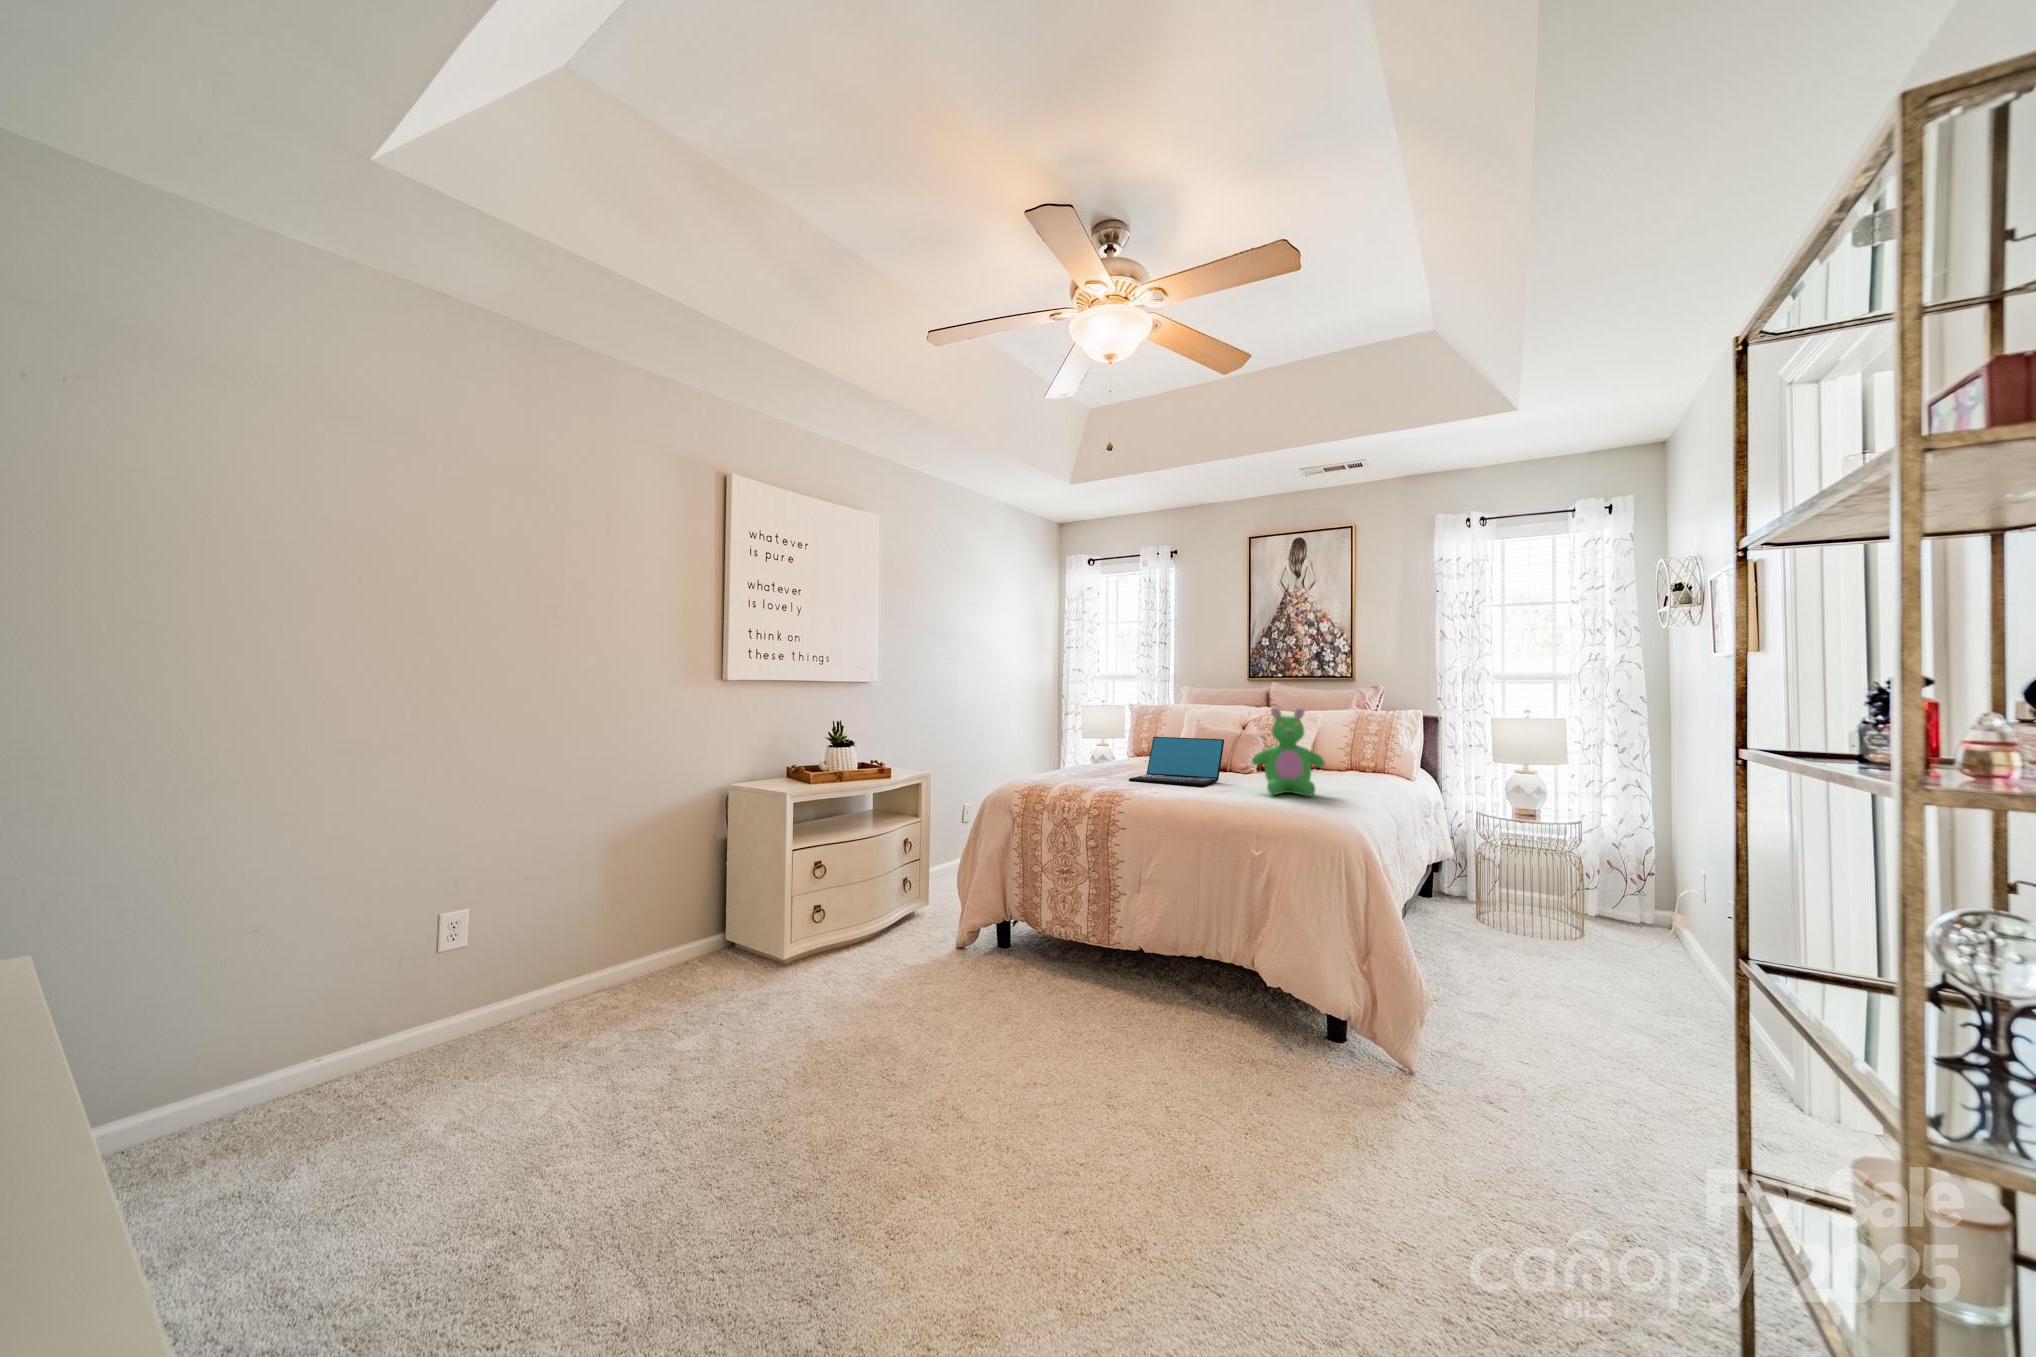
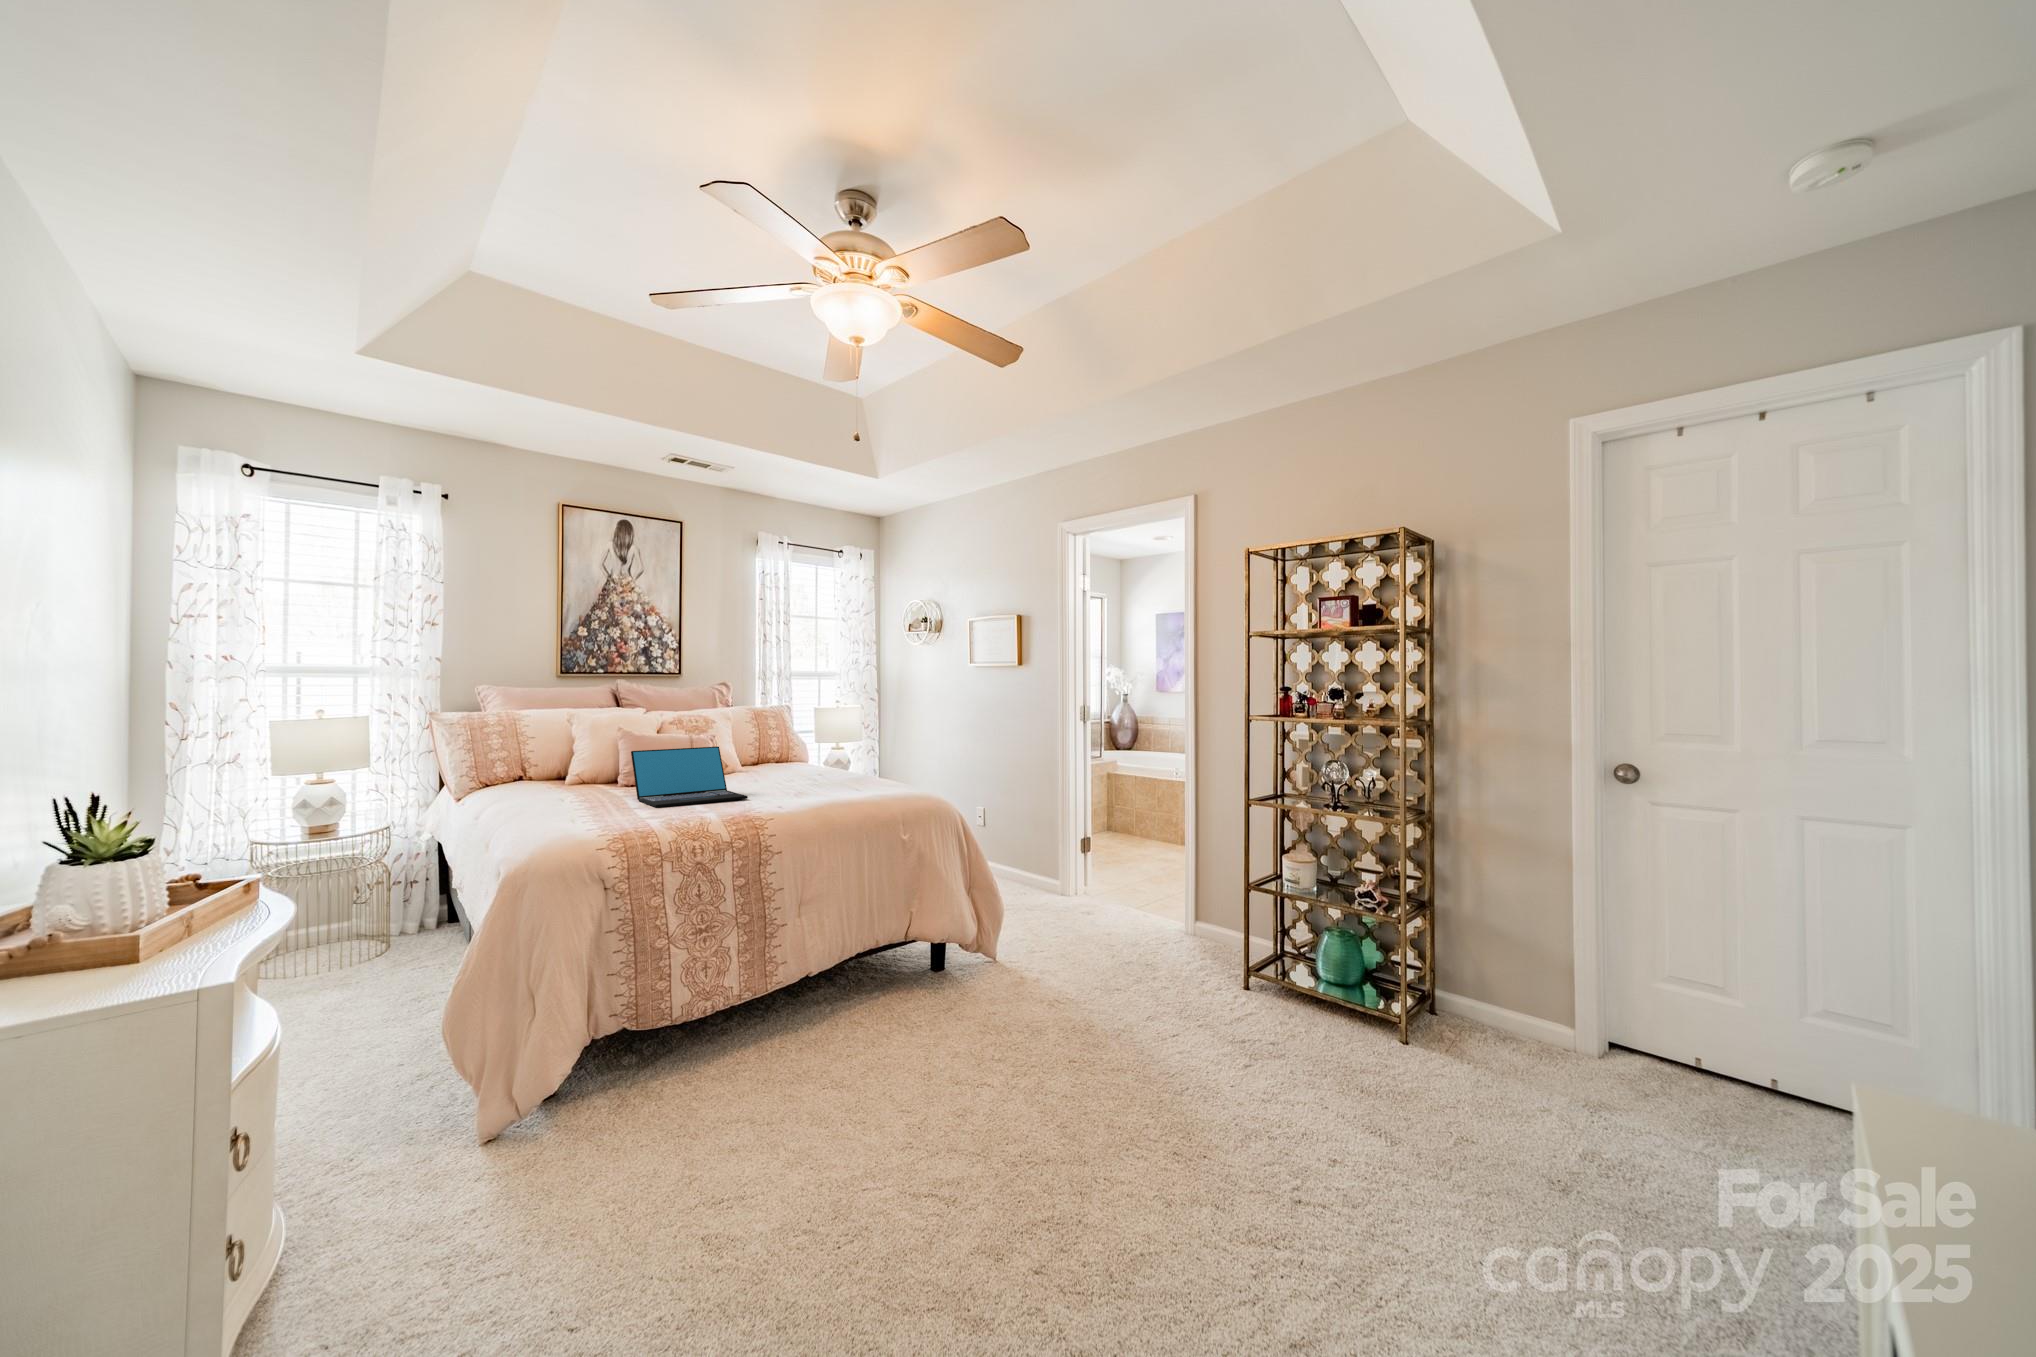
teddy bear: present [1252,709,1325,796] -> none [791,711,858,795]

